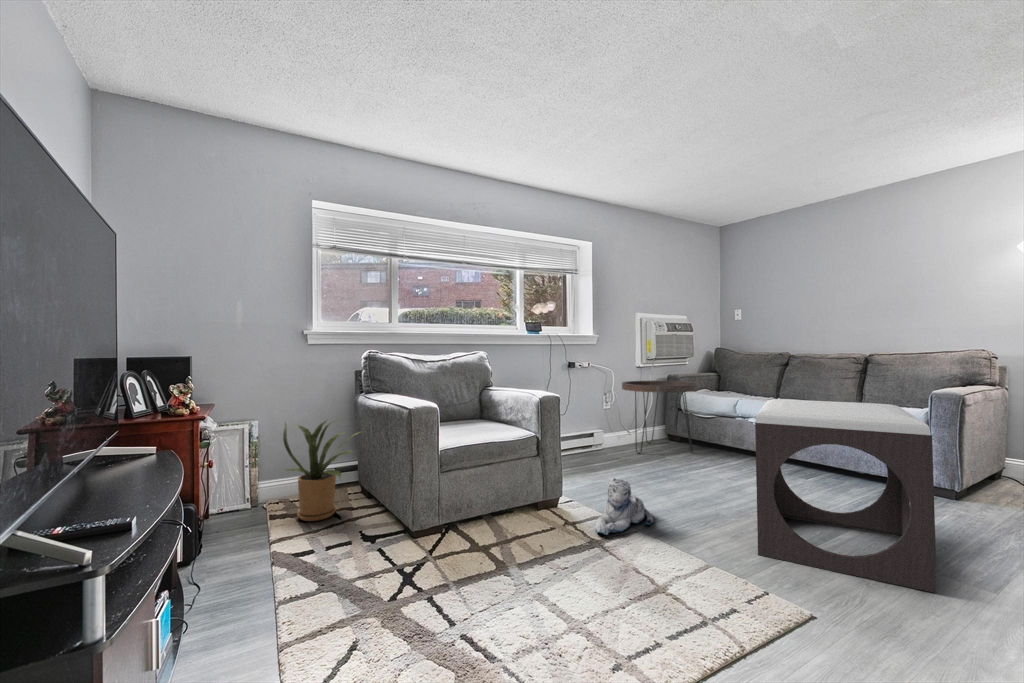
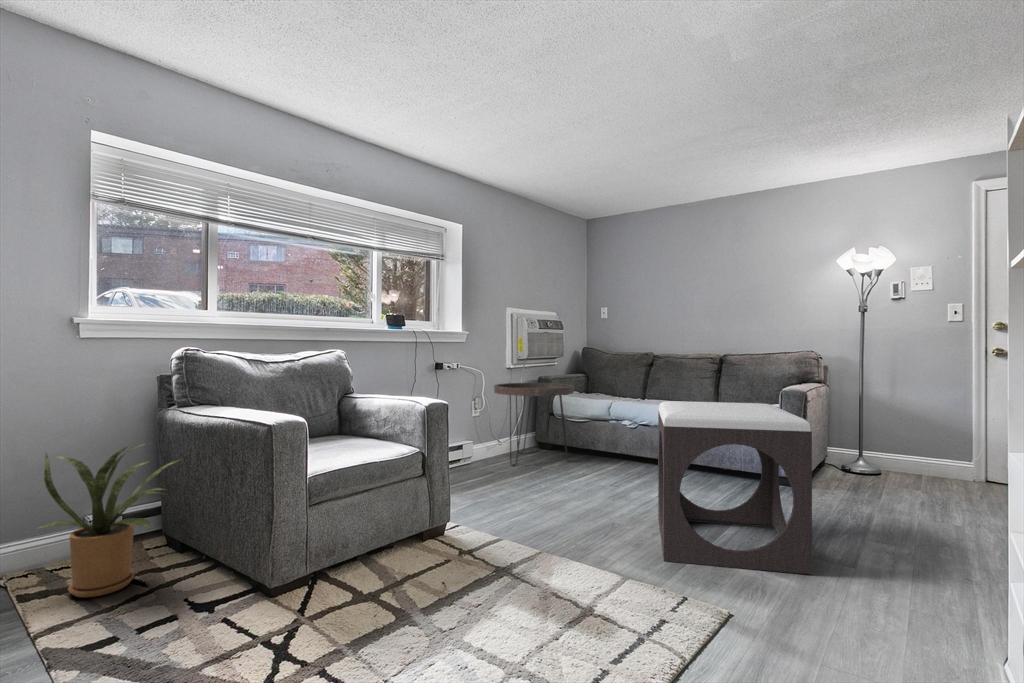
plush toy: present [595,478,653,535] -> none [496,495,555,561]

